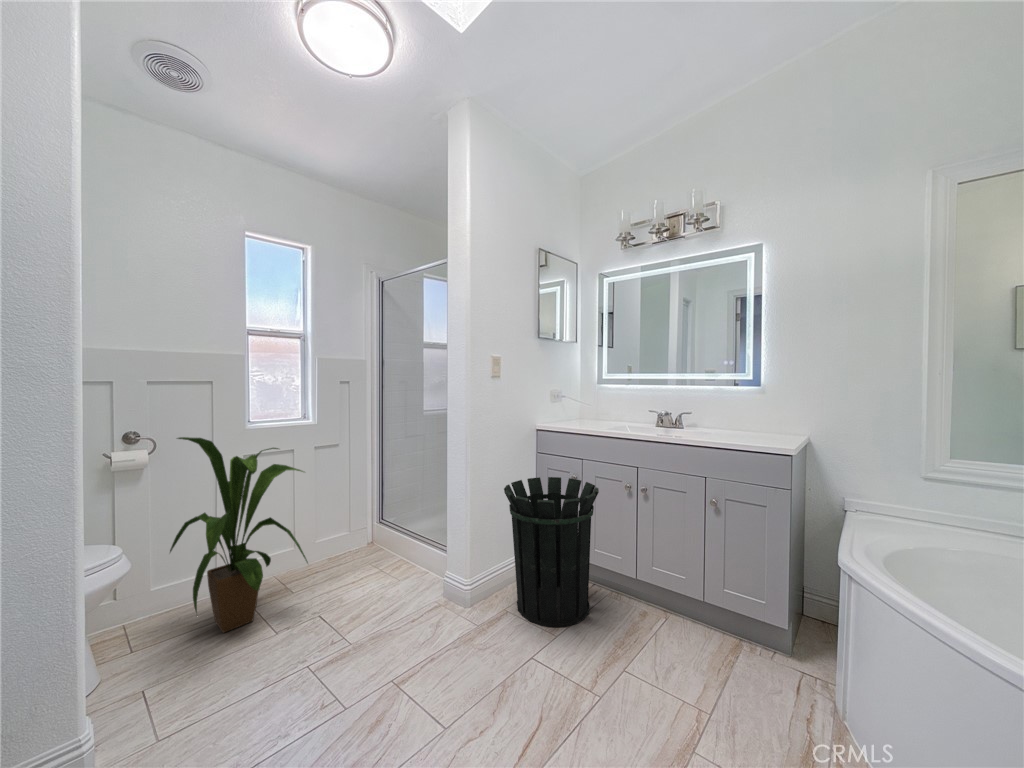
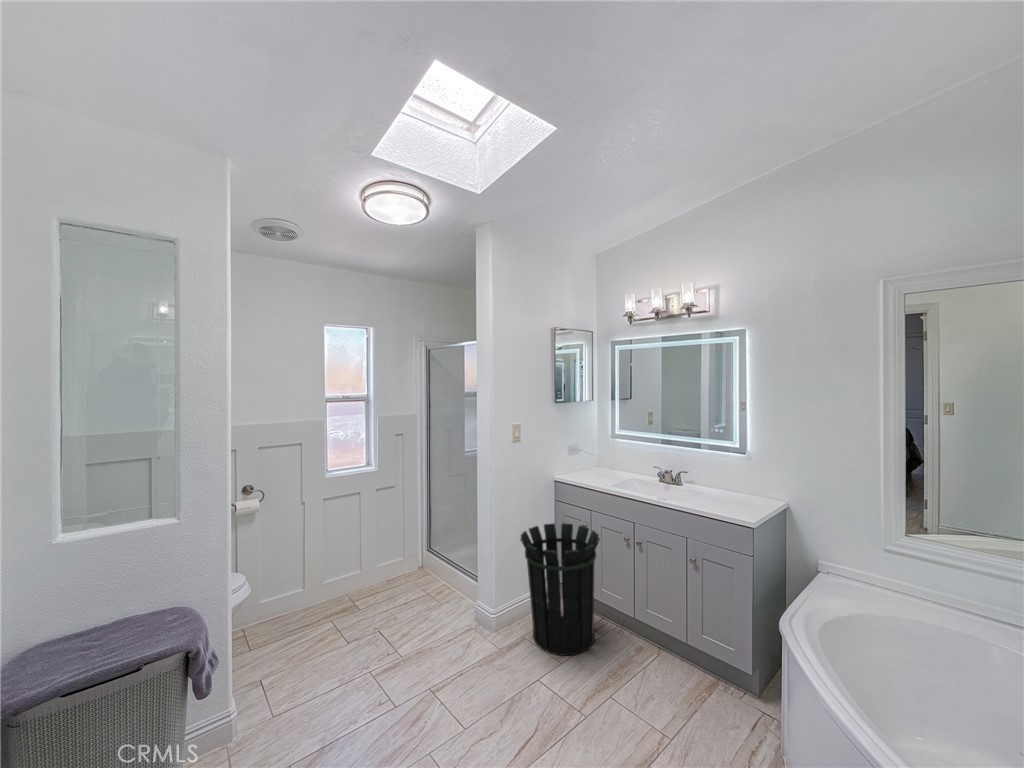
house plant: present [170,437,308,633] -> none [272,496,369,640]

